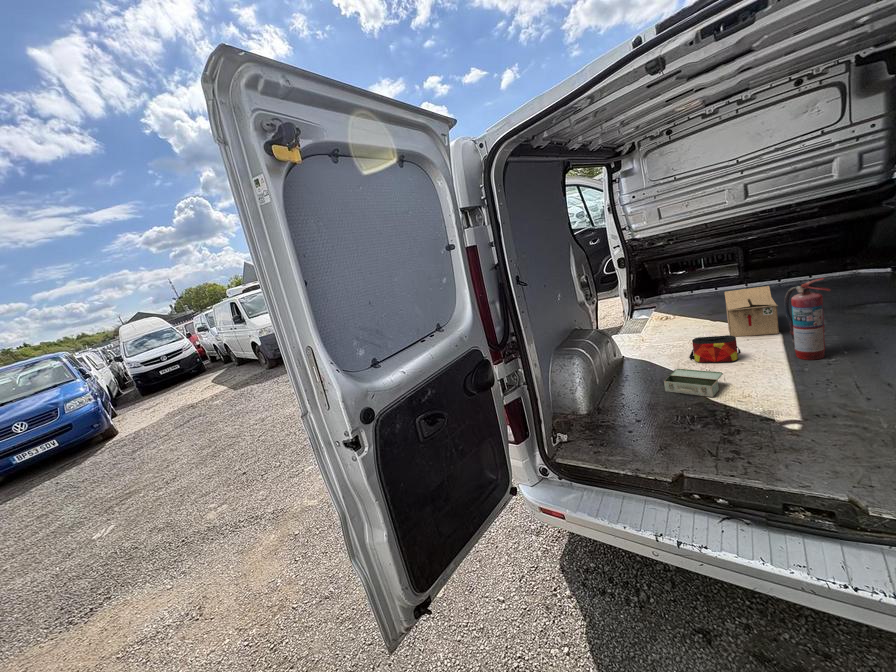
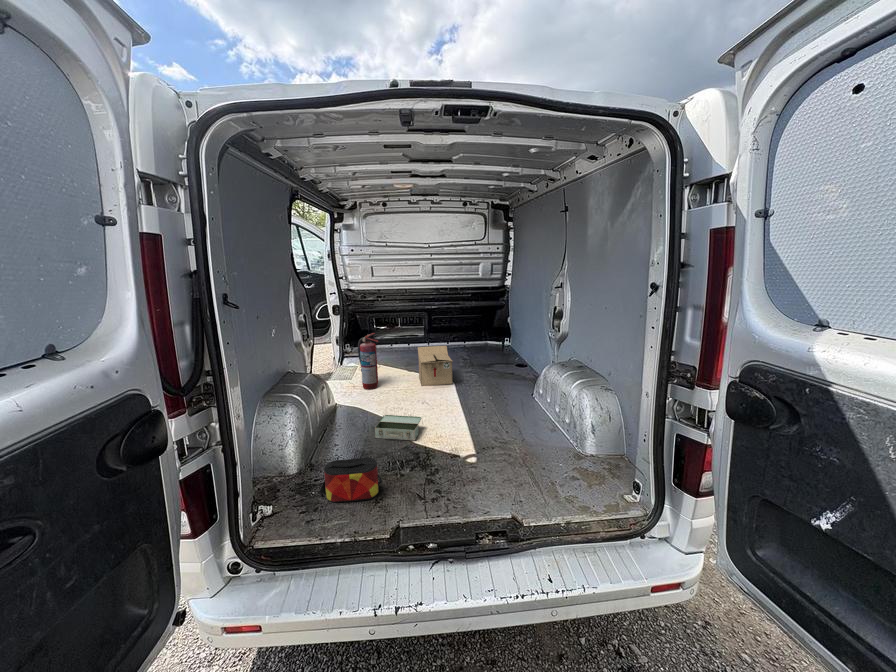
fire extinguisher: present [784,278,831,360] -> present [358,333,378,389]
bag: present [689,335,741,363] -> present [319,458,382,503]

